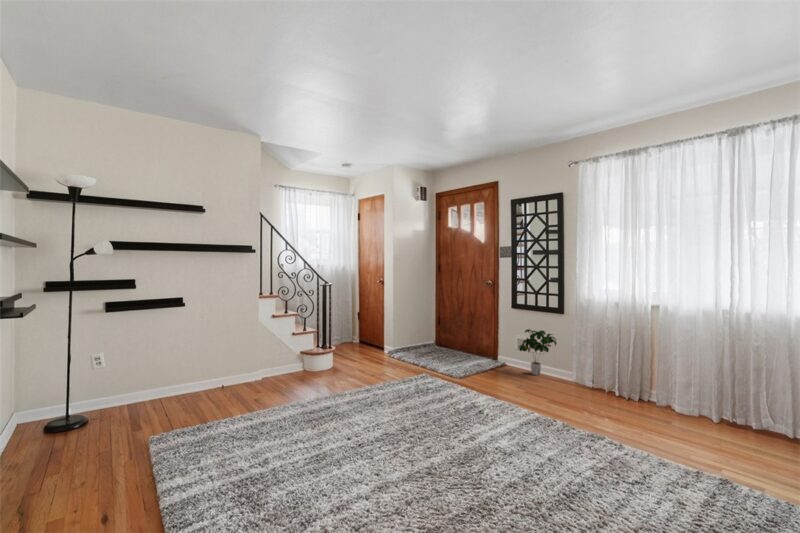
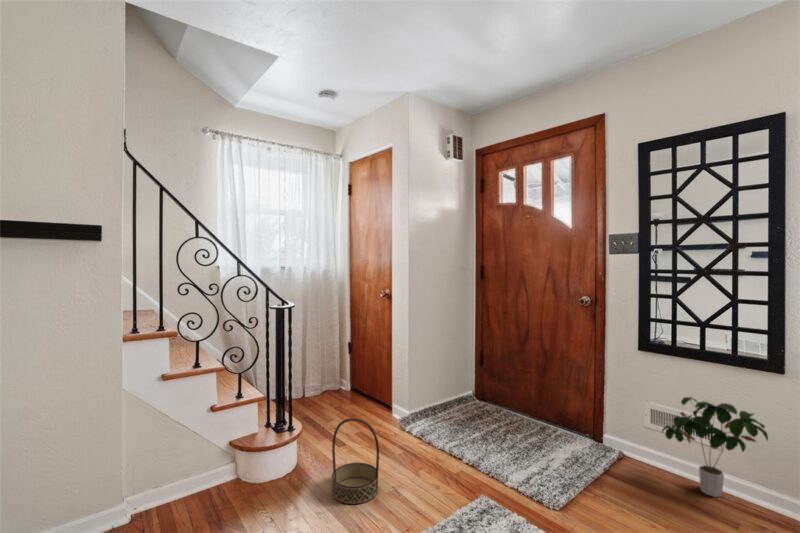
basket: none [352,338,375,376] -> present [332,418,379,504]

